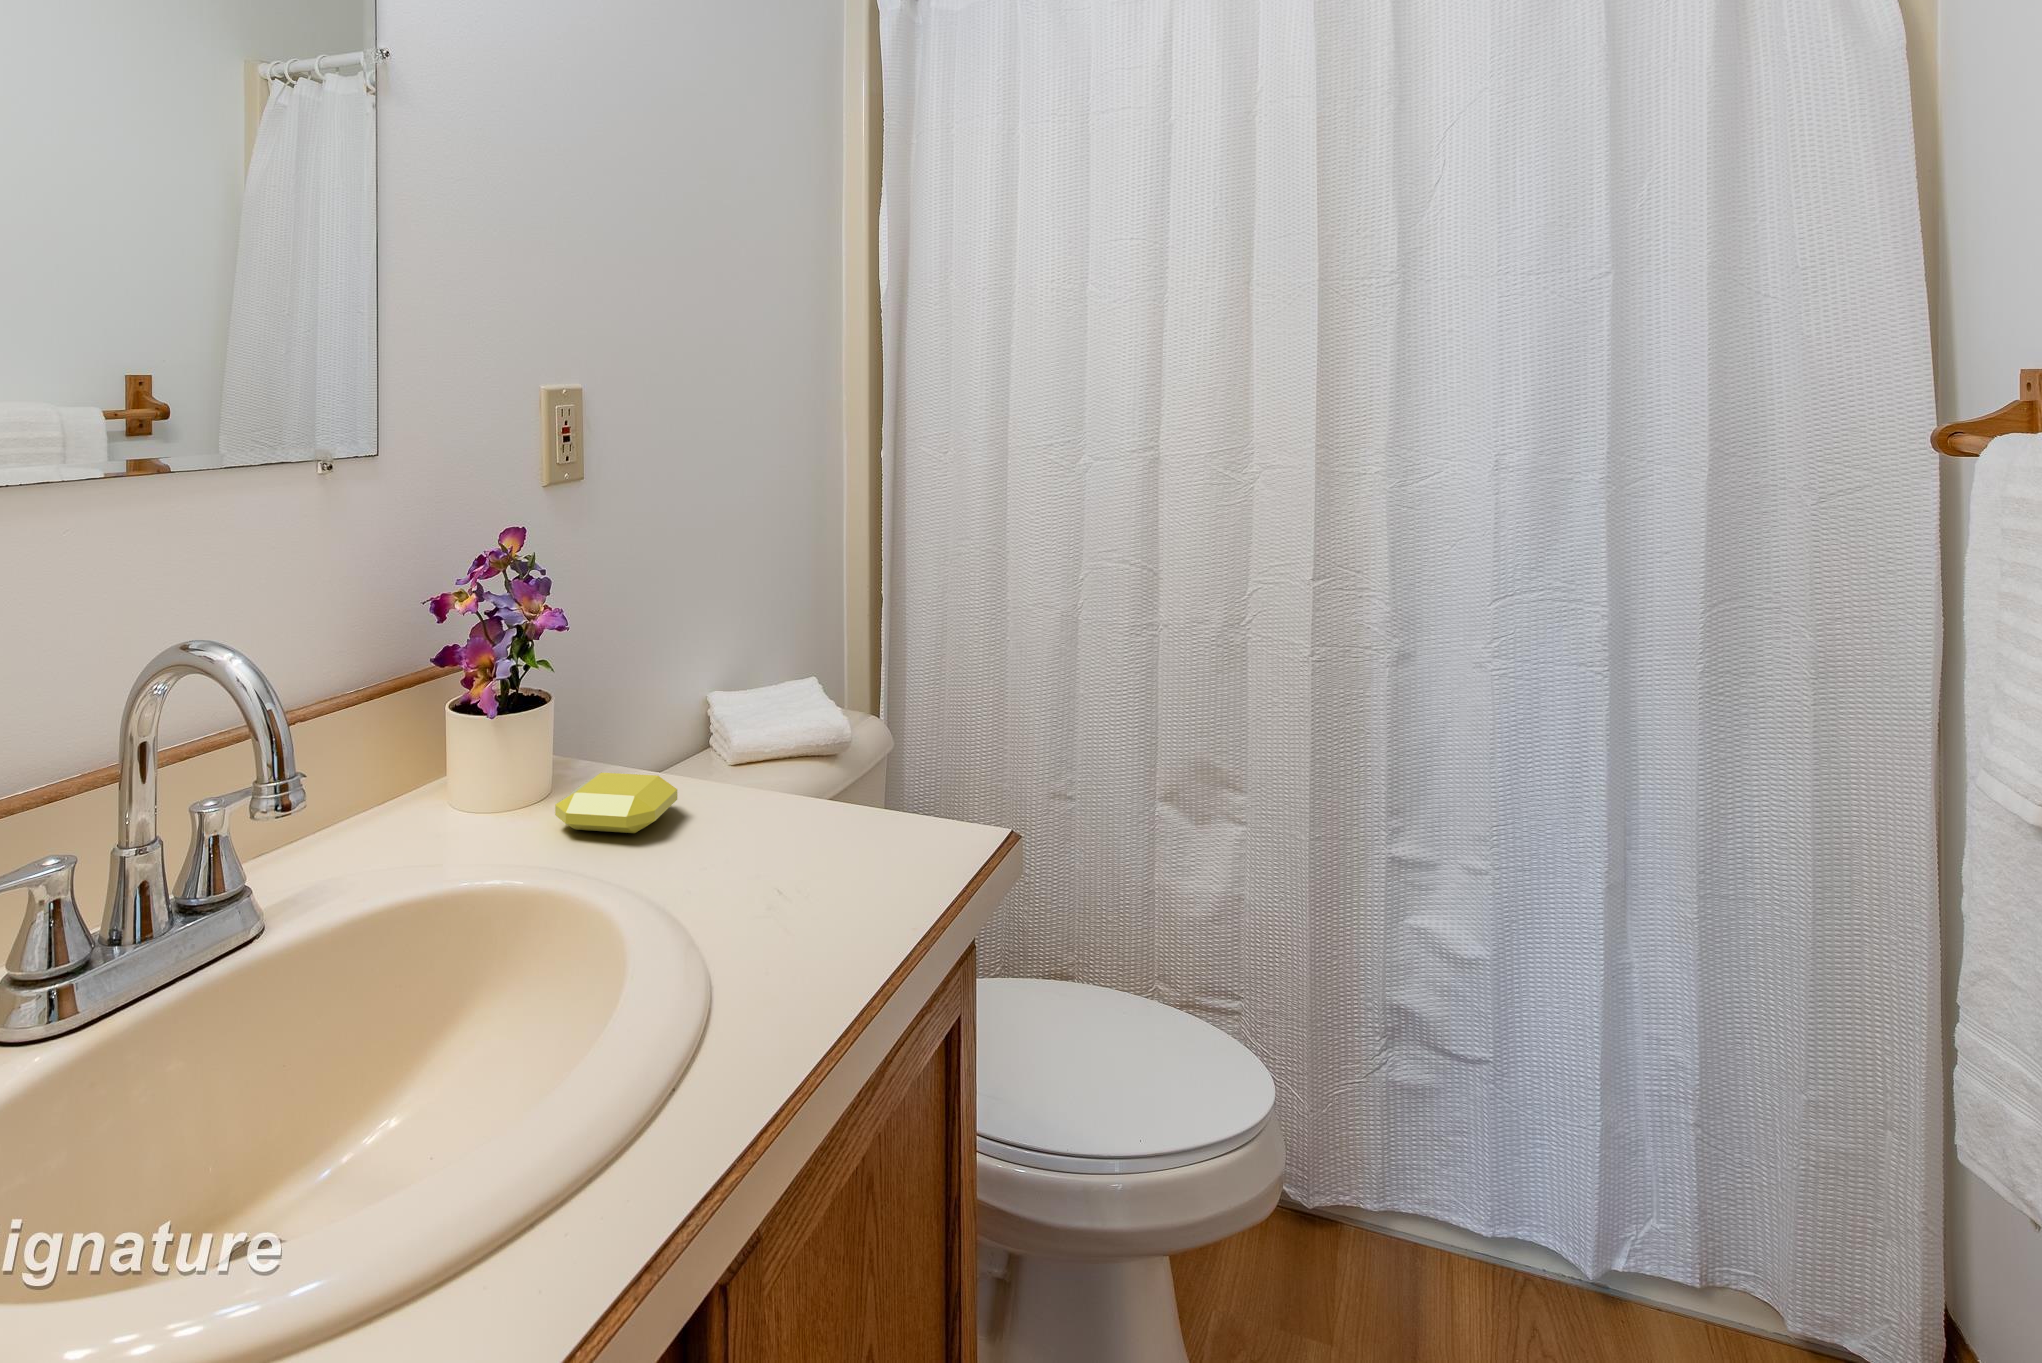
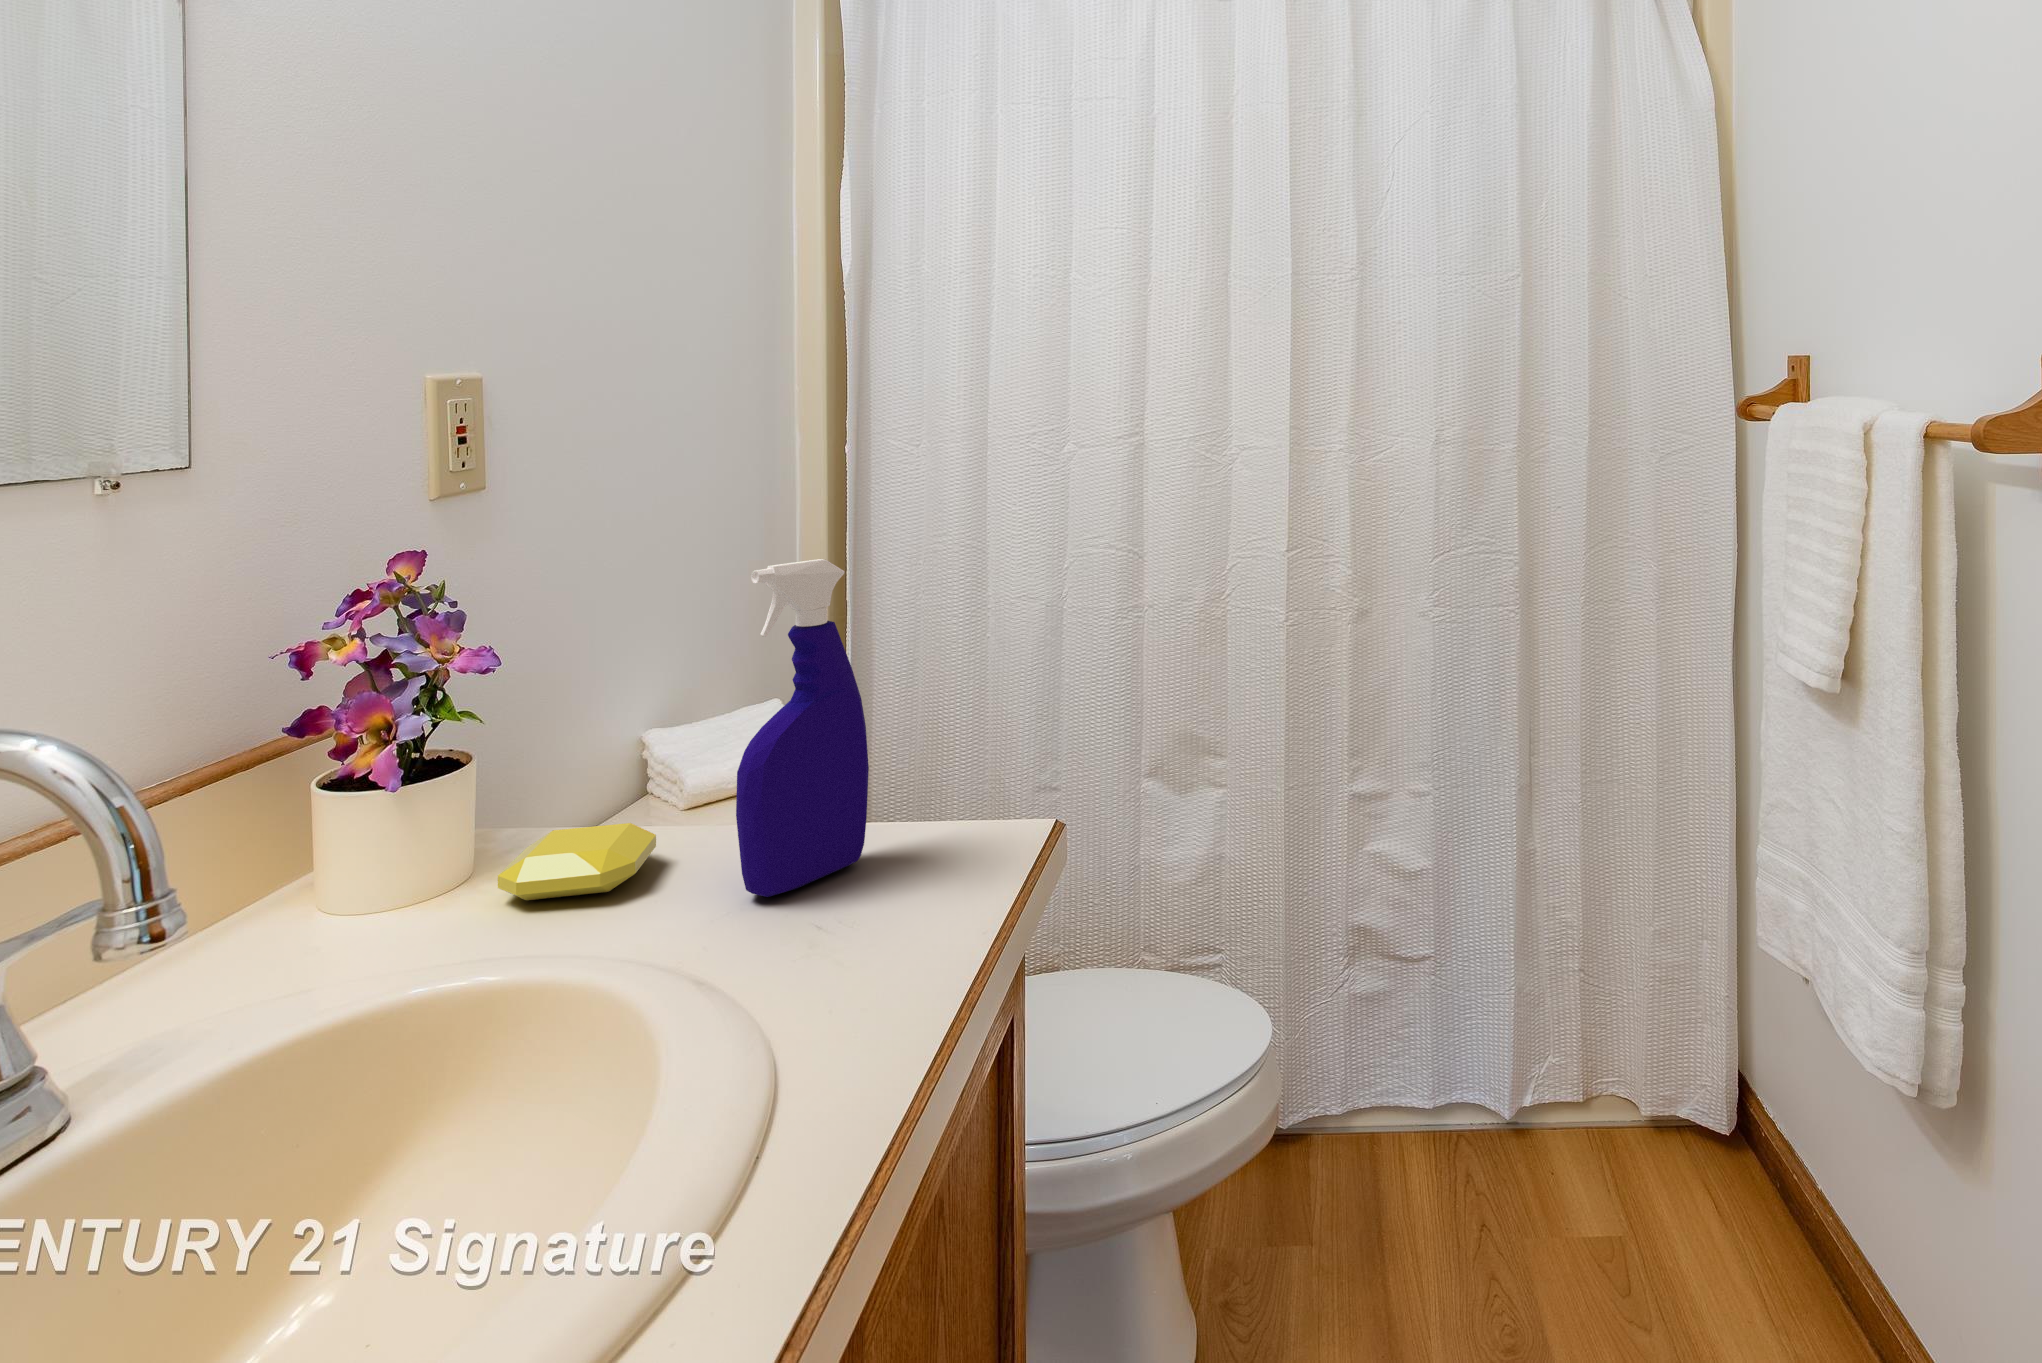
spray bottle: none [729,554,848,862] -> present [736,559,869,897]

